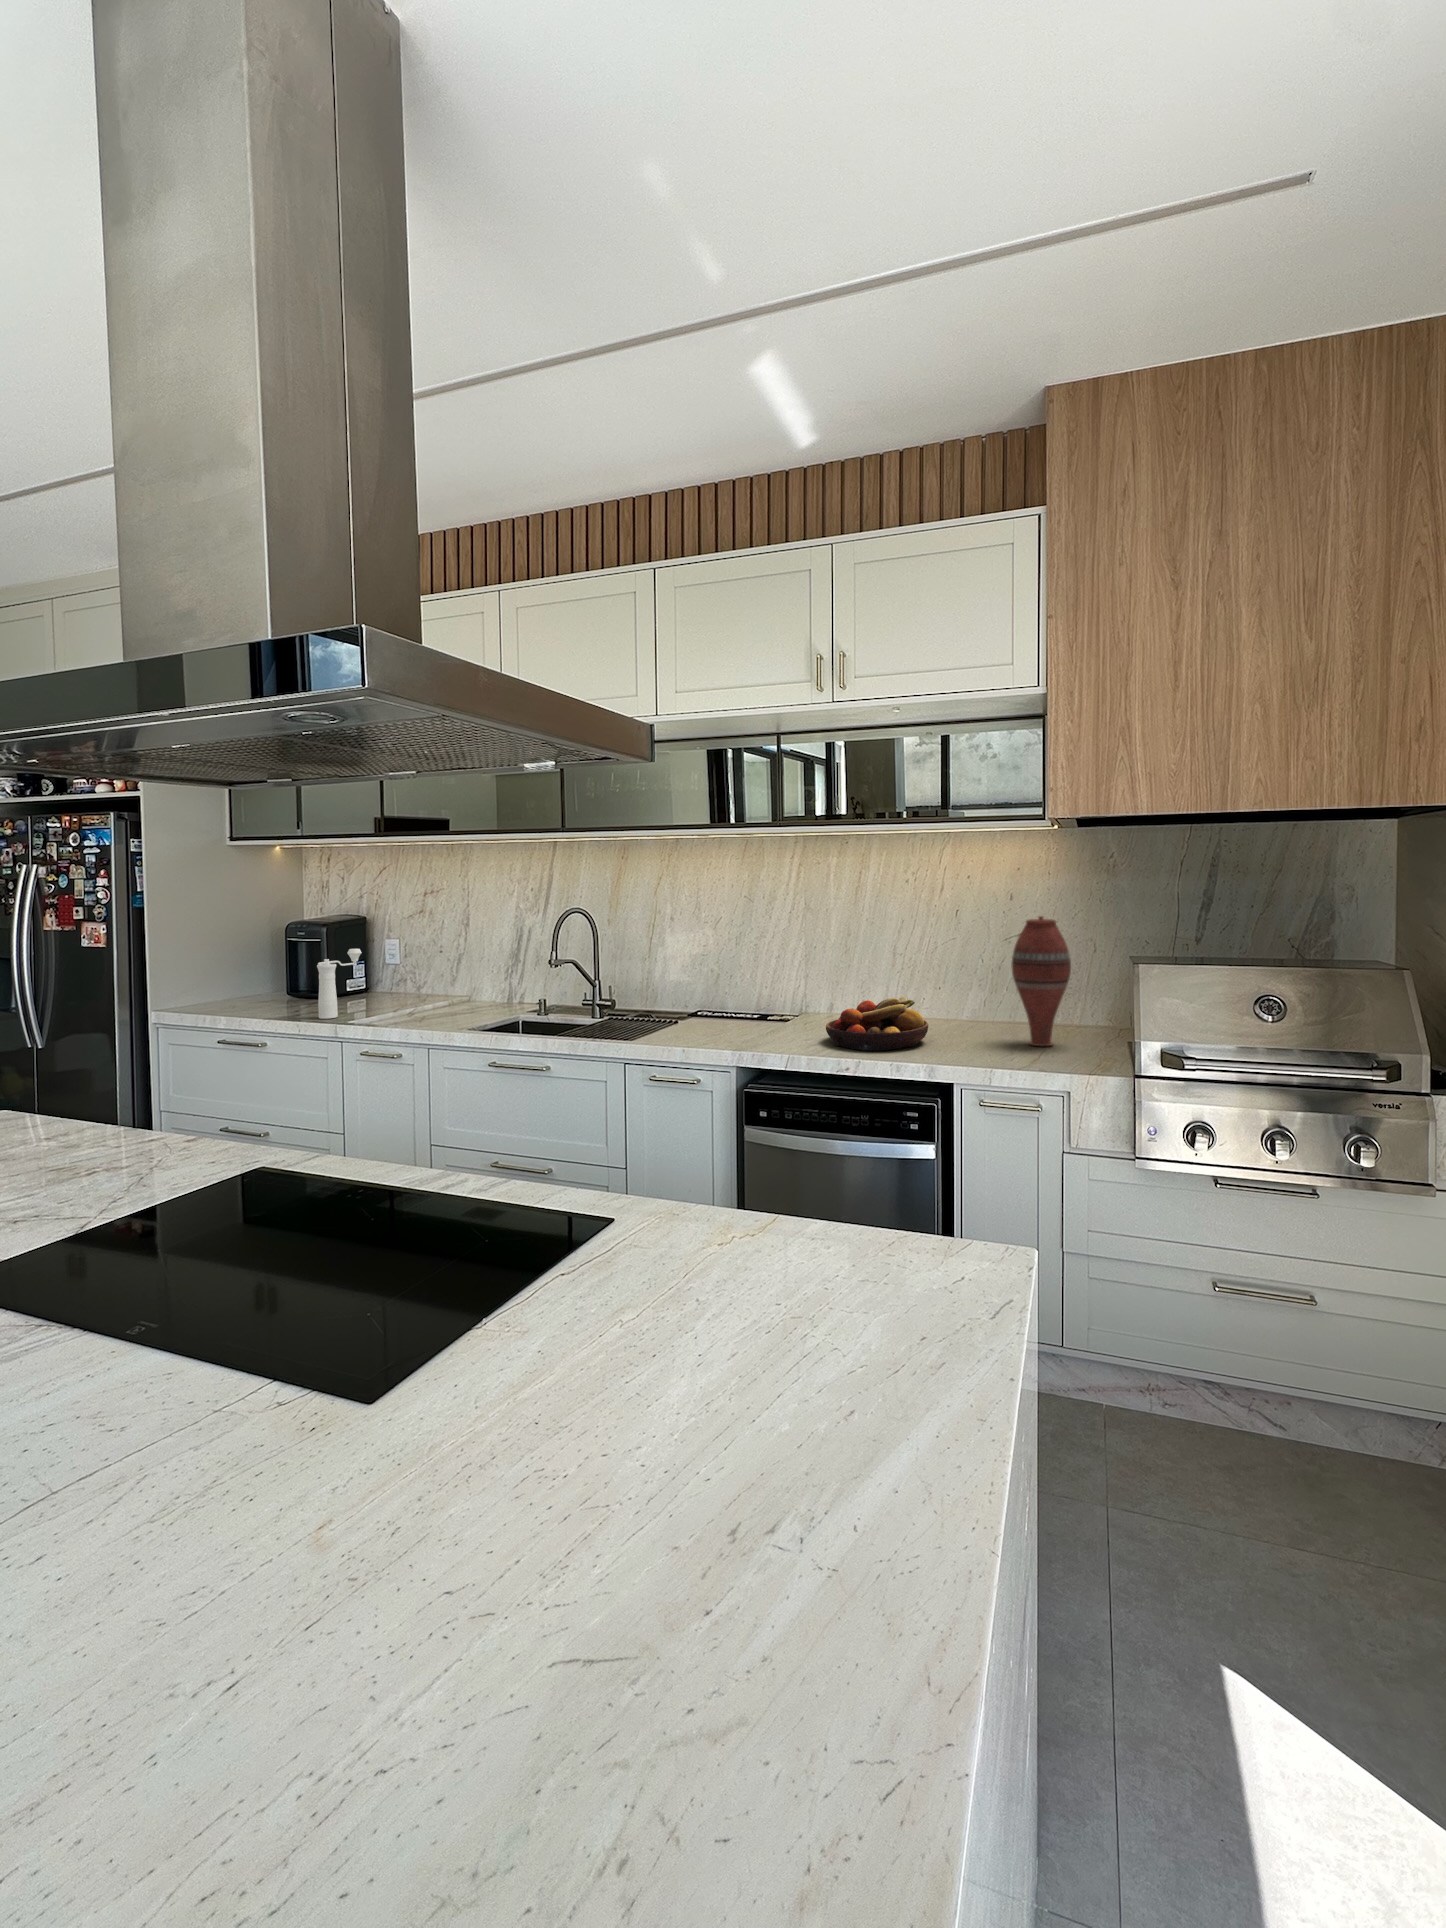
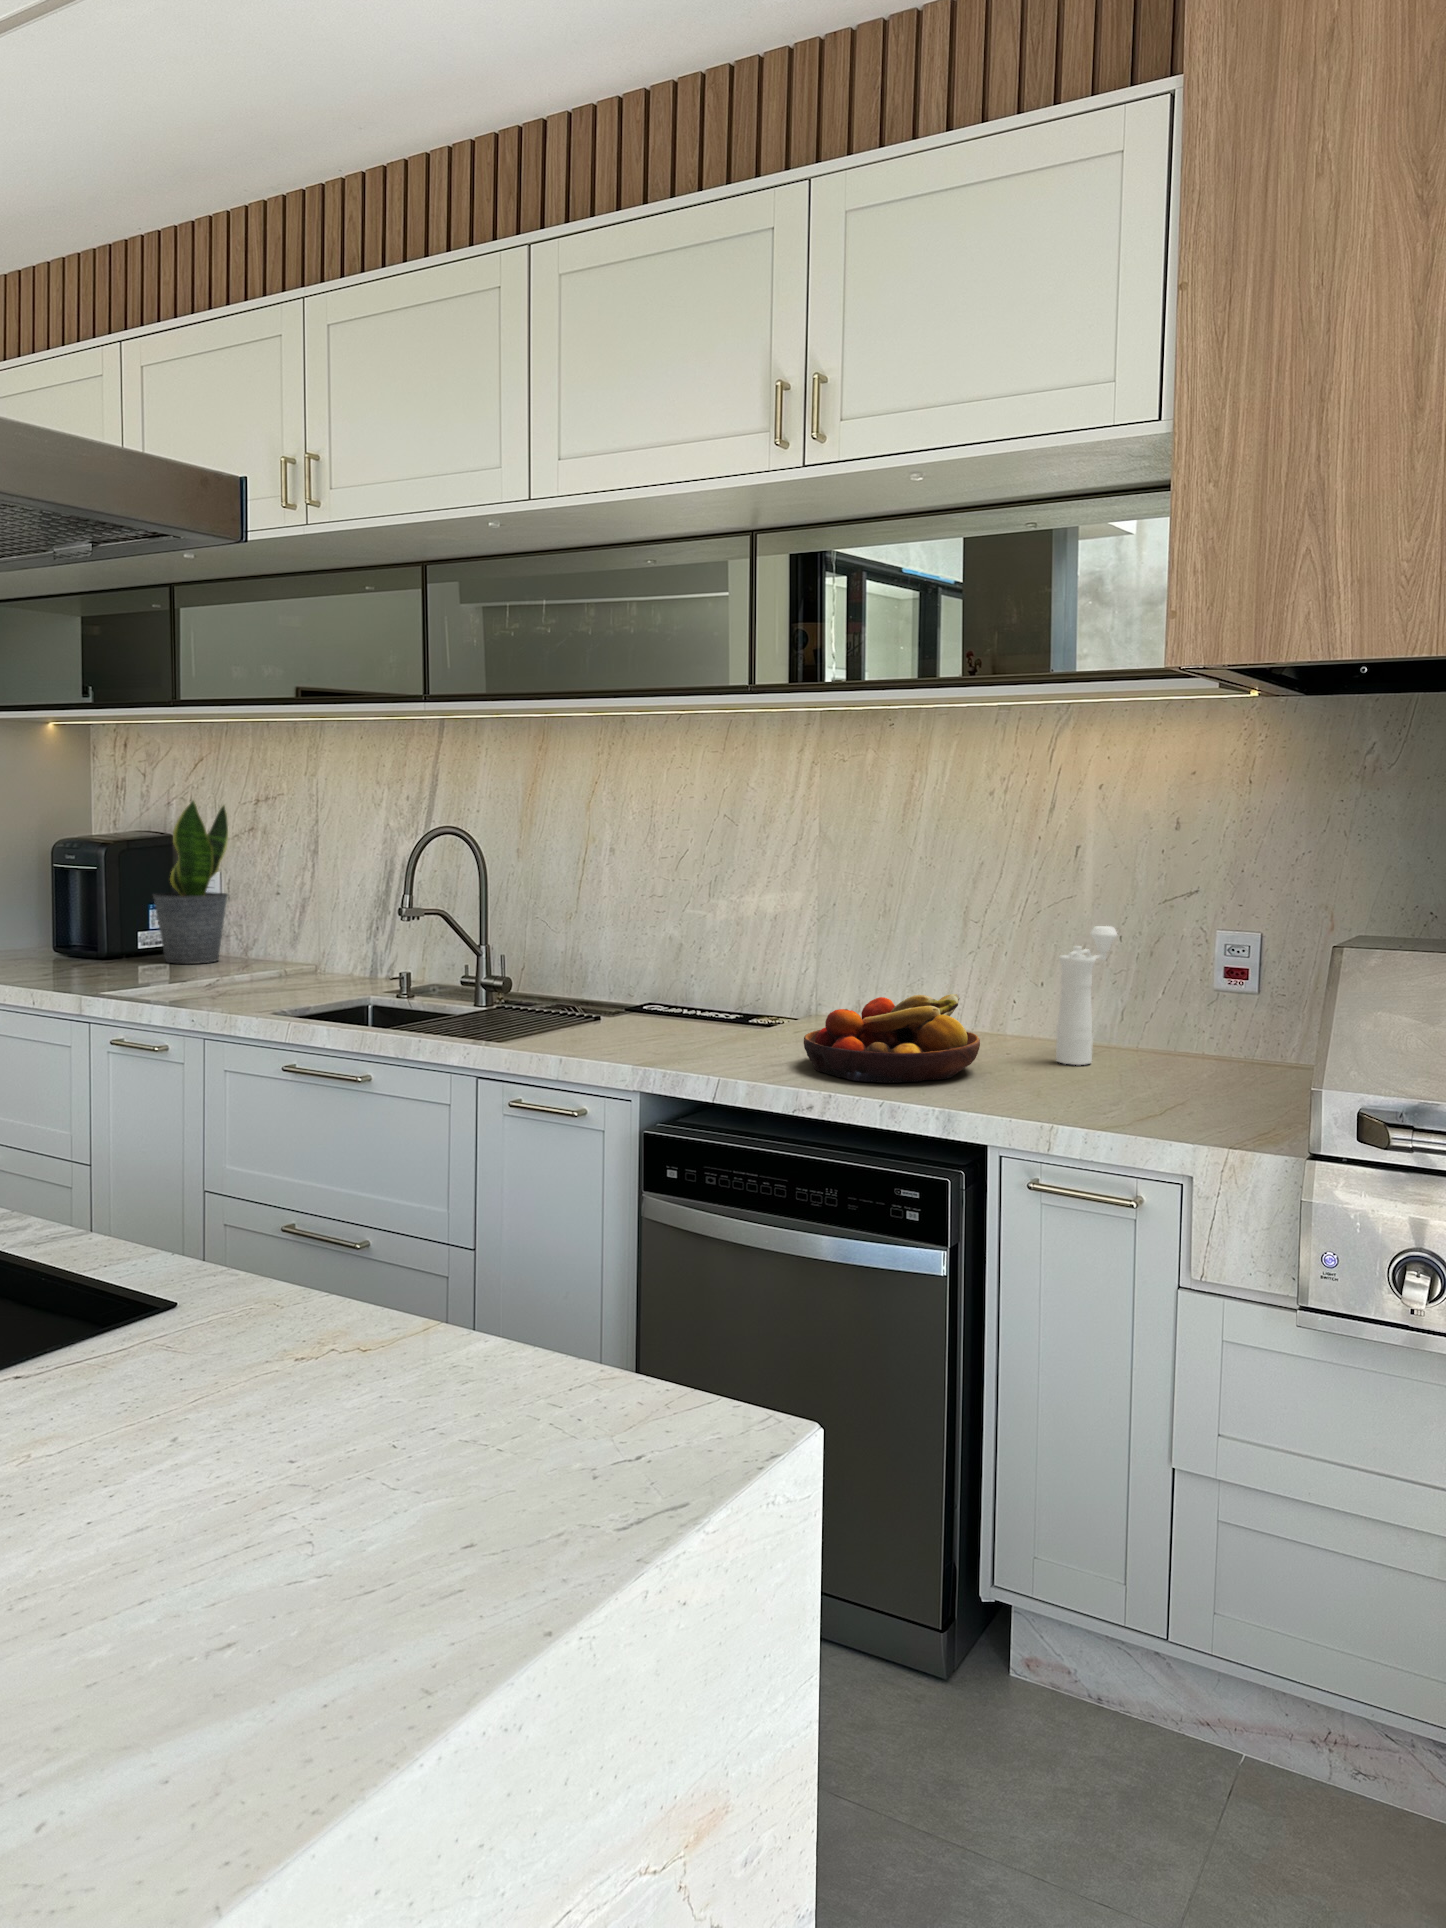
potted plant: none [358,894,409,1000] -> present [153,800,228,964]
vase: present [1012,916,1071,1046] -> none [1129,862,1236,1093]
pepper mill: present [317,949,362,1019] -> present [1056,926,1117,1065]

